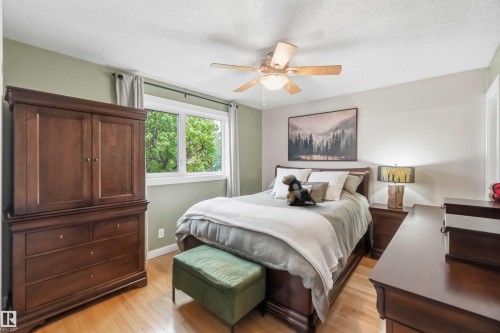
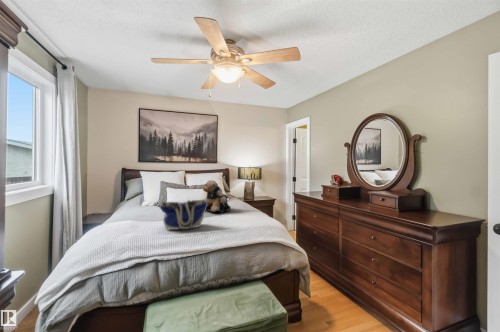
tote bag: none [224,185,256,208] -> present [160,199,207,230]

